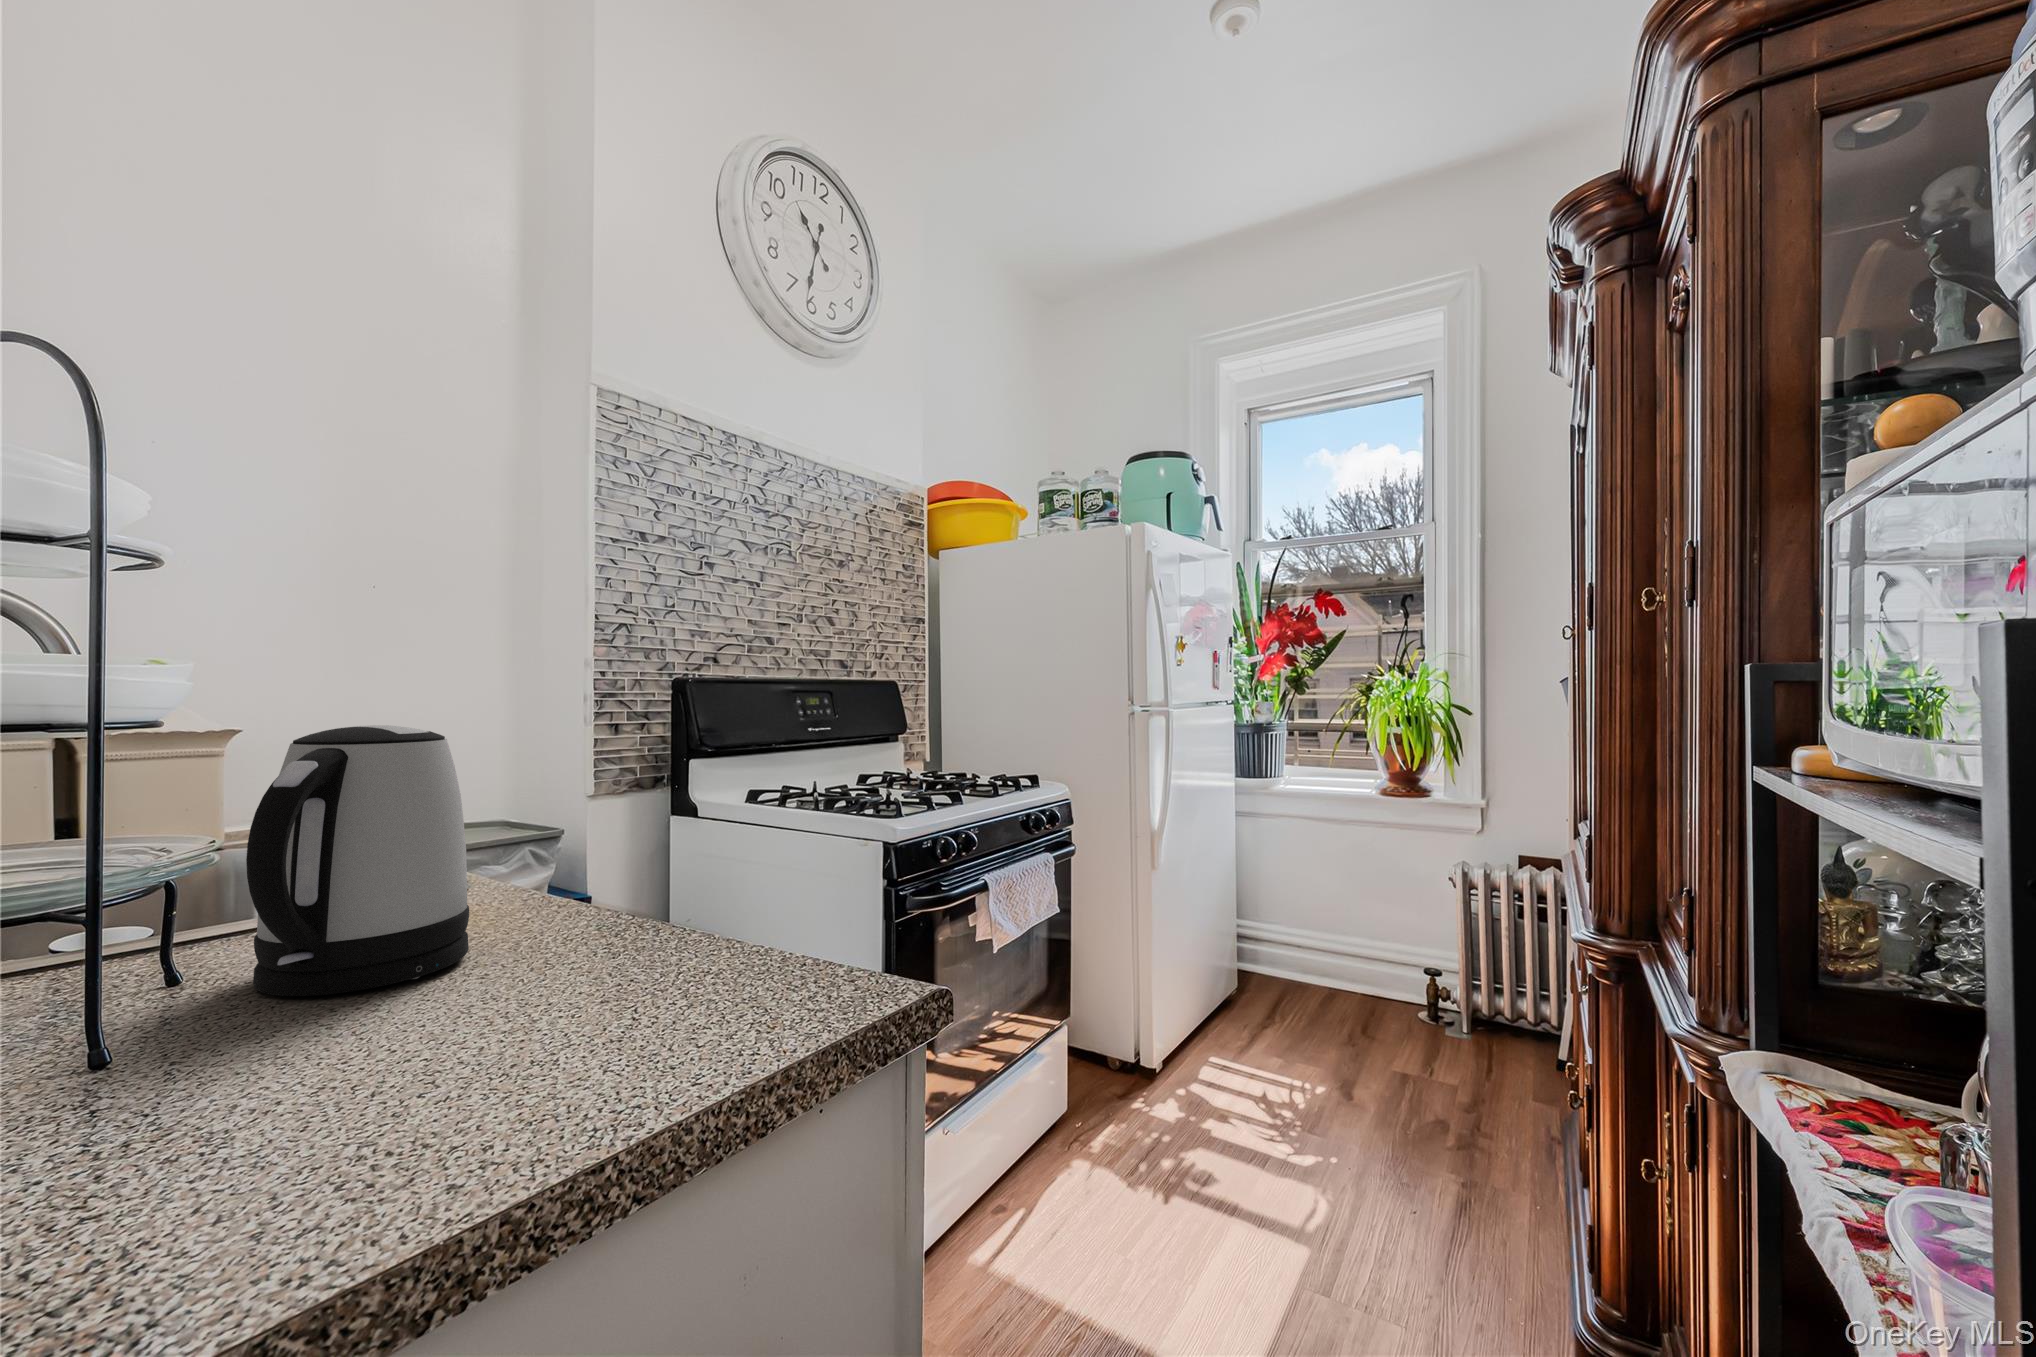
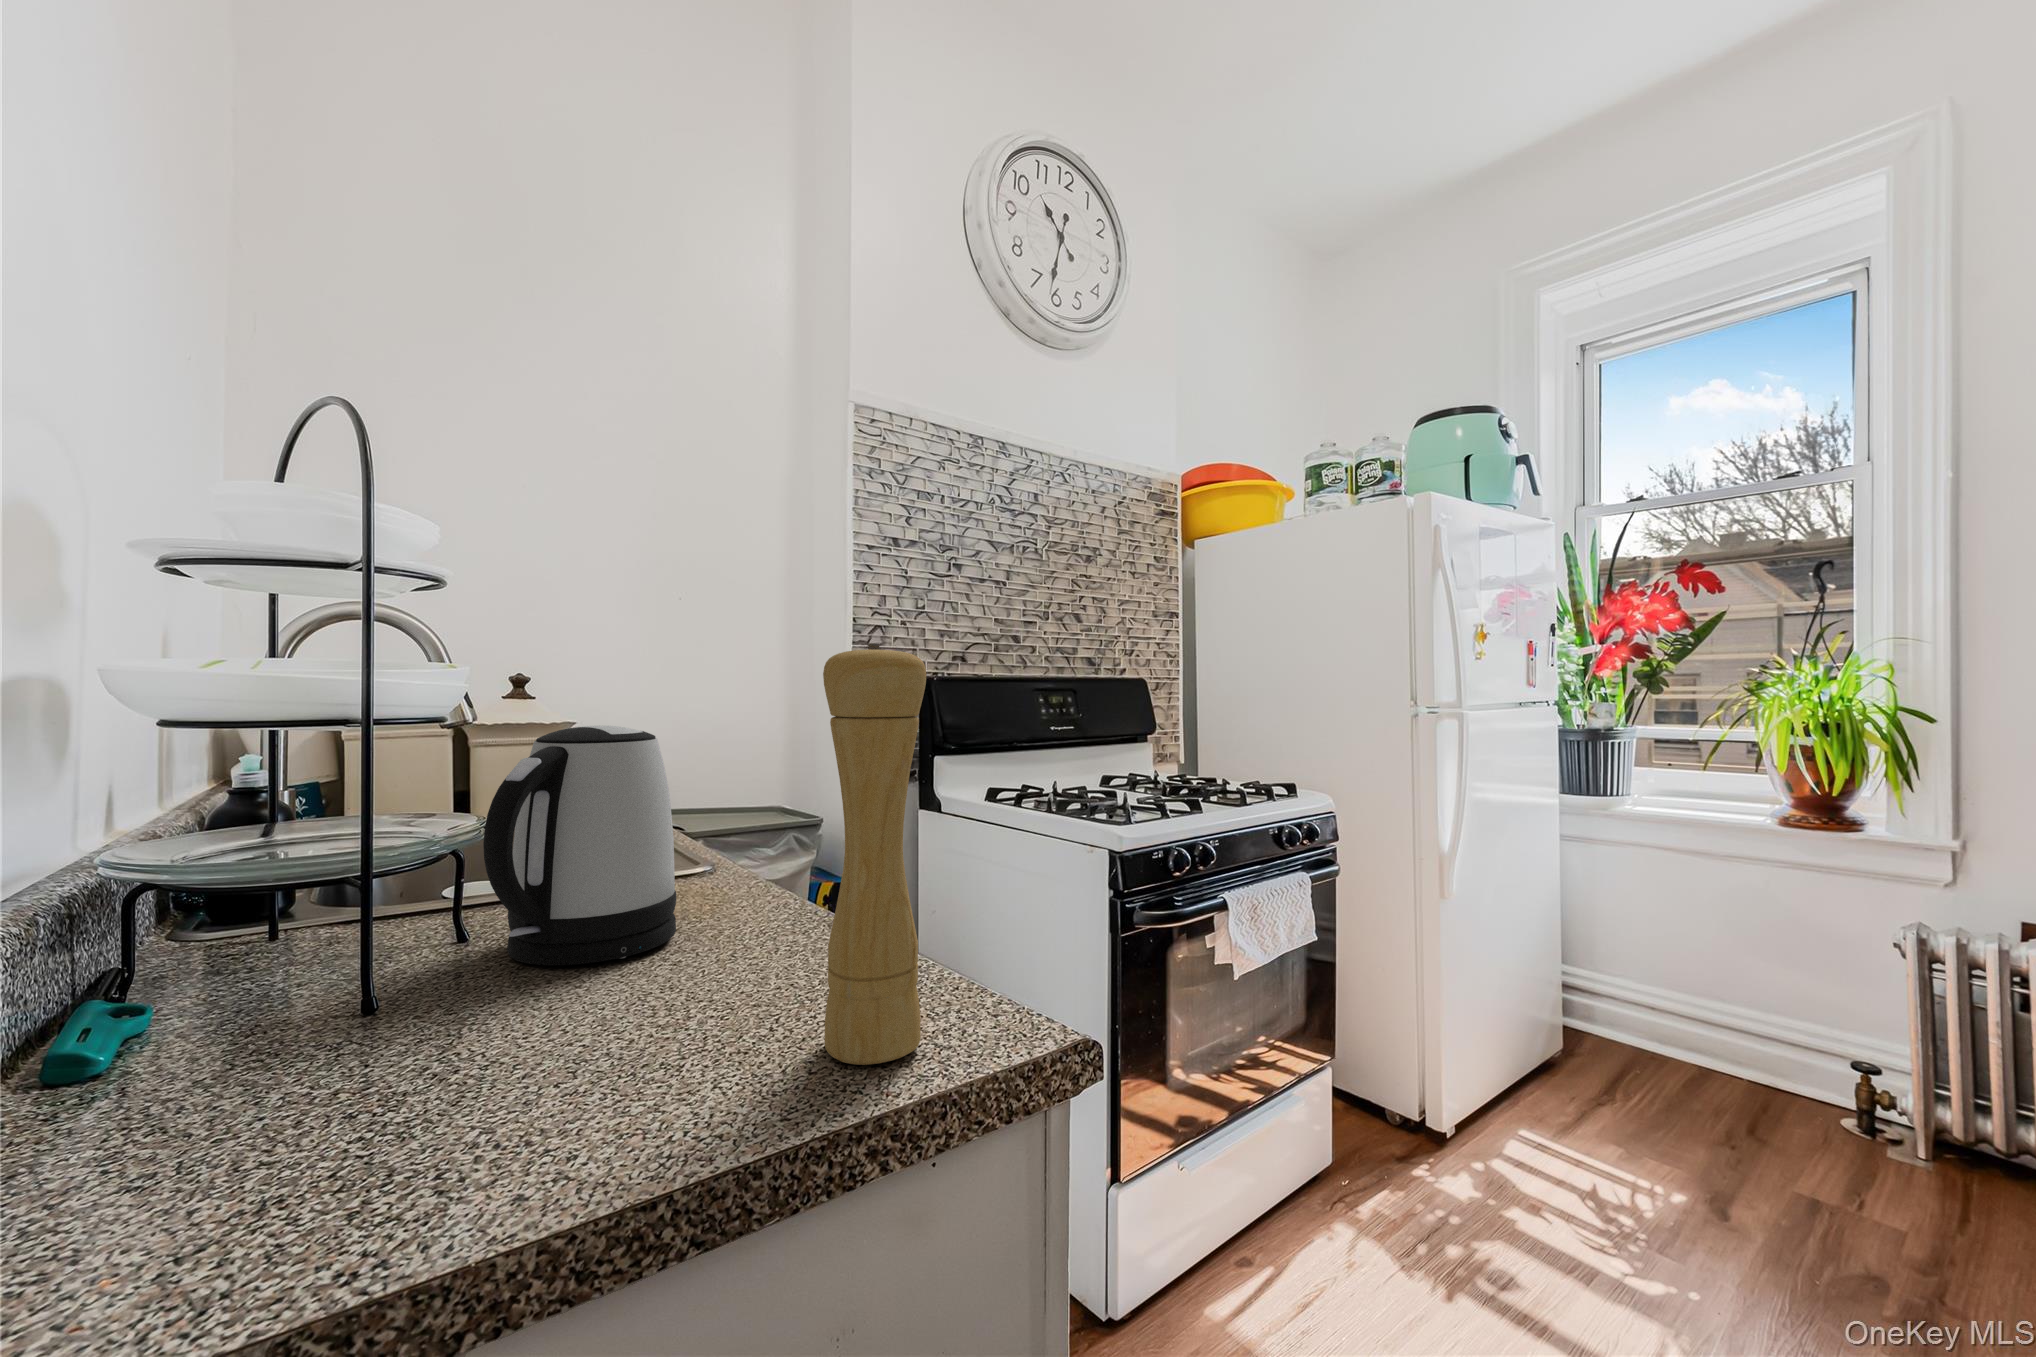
pepper mill: none [701,638,802,1033] -> present [823,643,926,1065]

